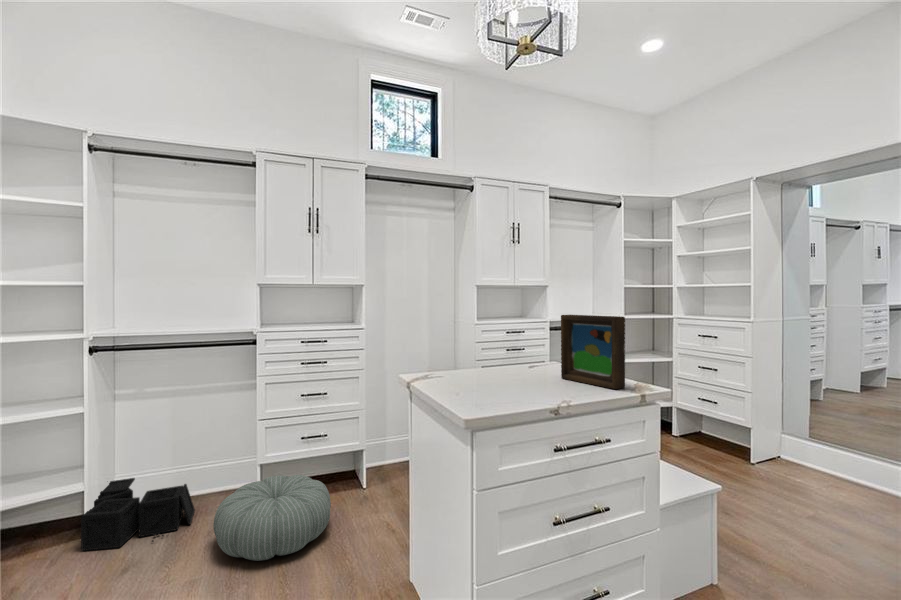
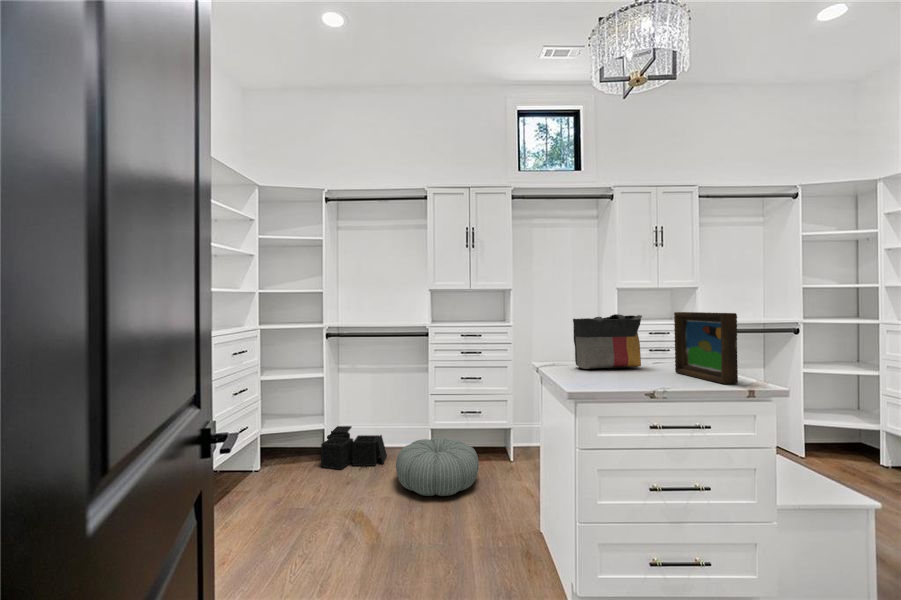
tote bag: none [460,318,528,381] -> present [573,314,642,369]

